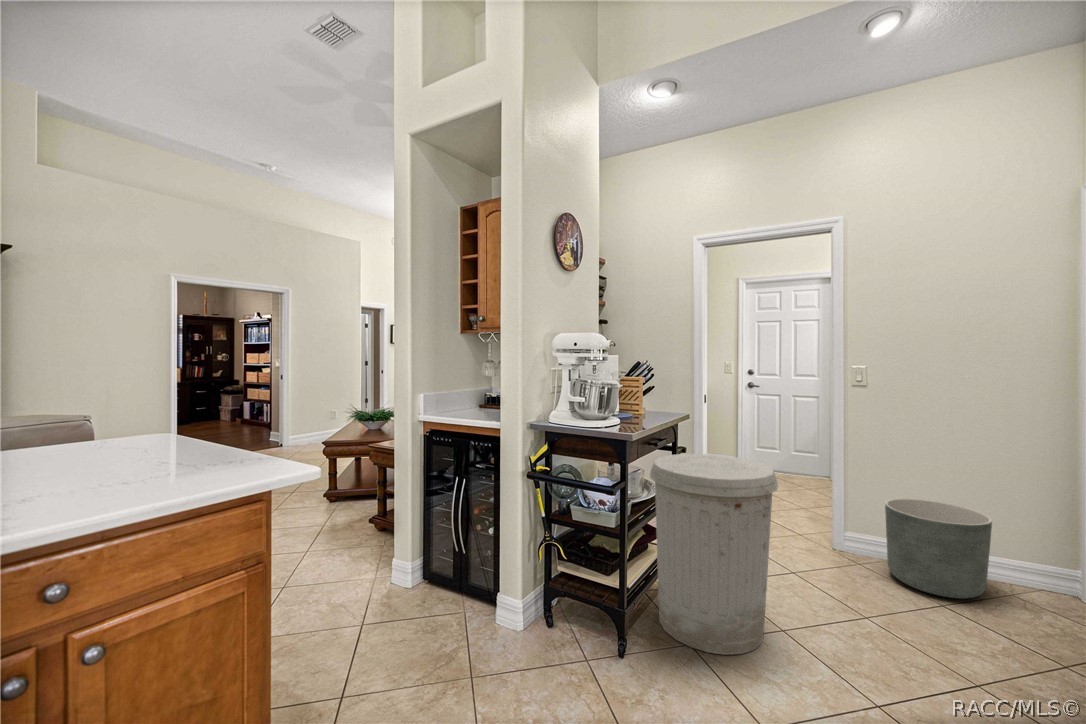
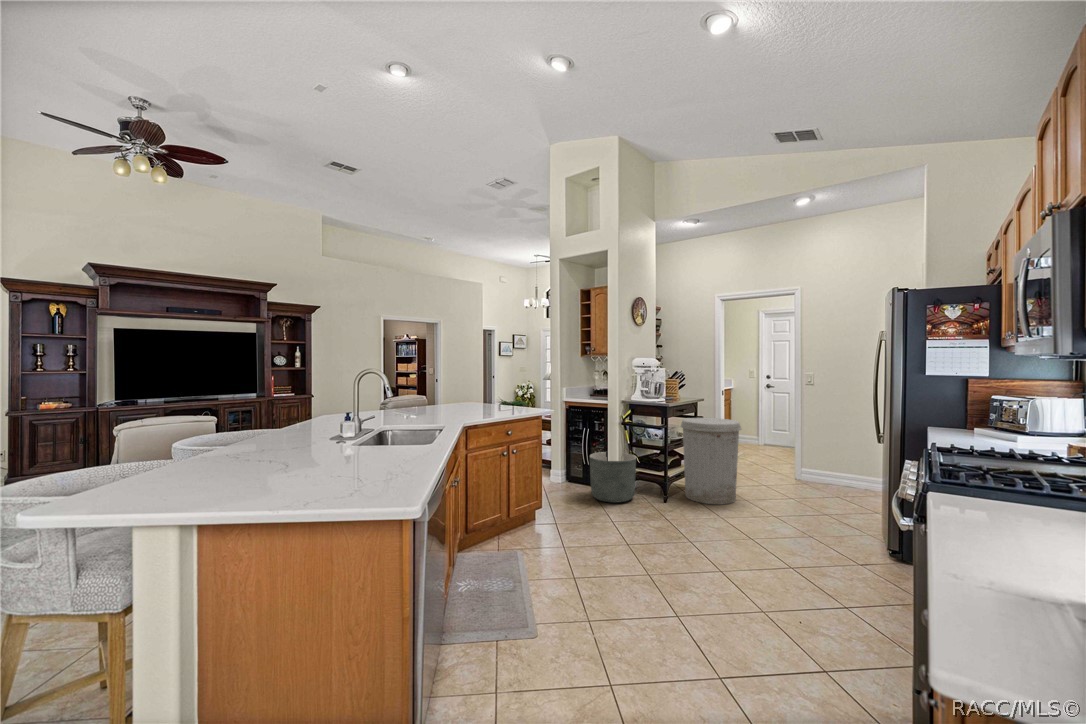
planter: present [885,498,992,599] -> present [590,452,636,503]

